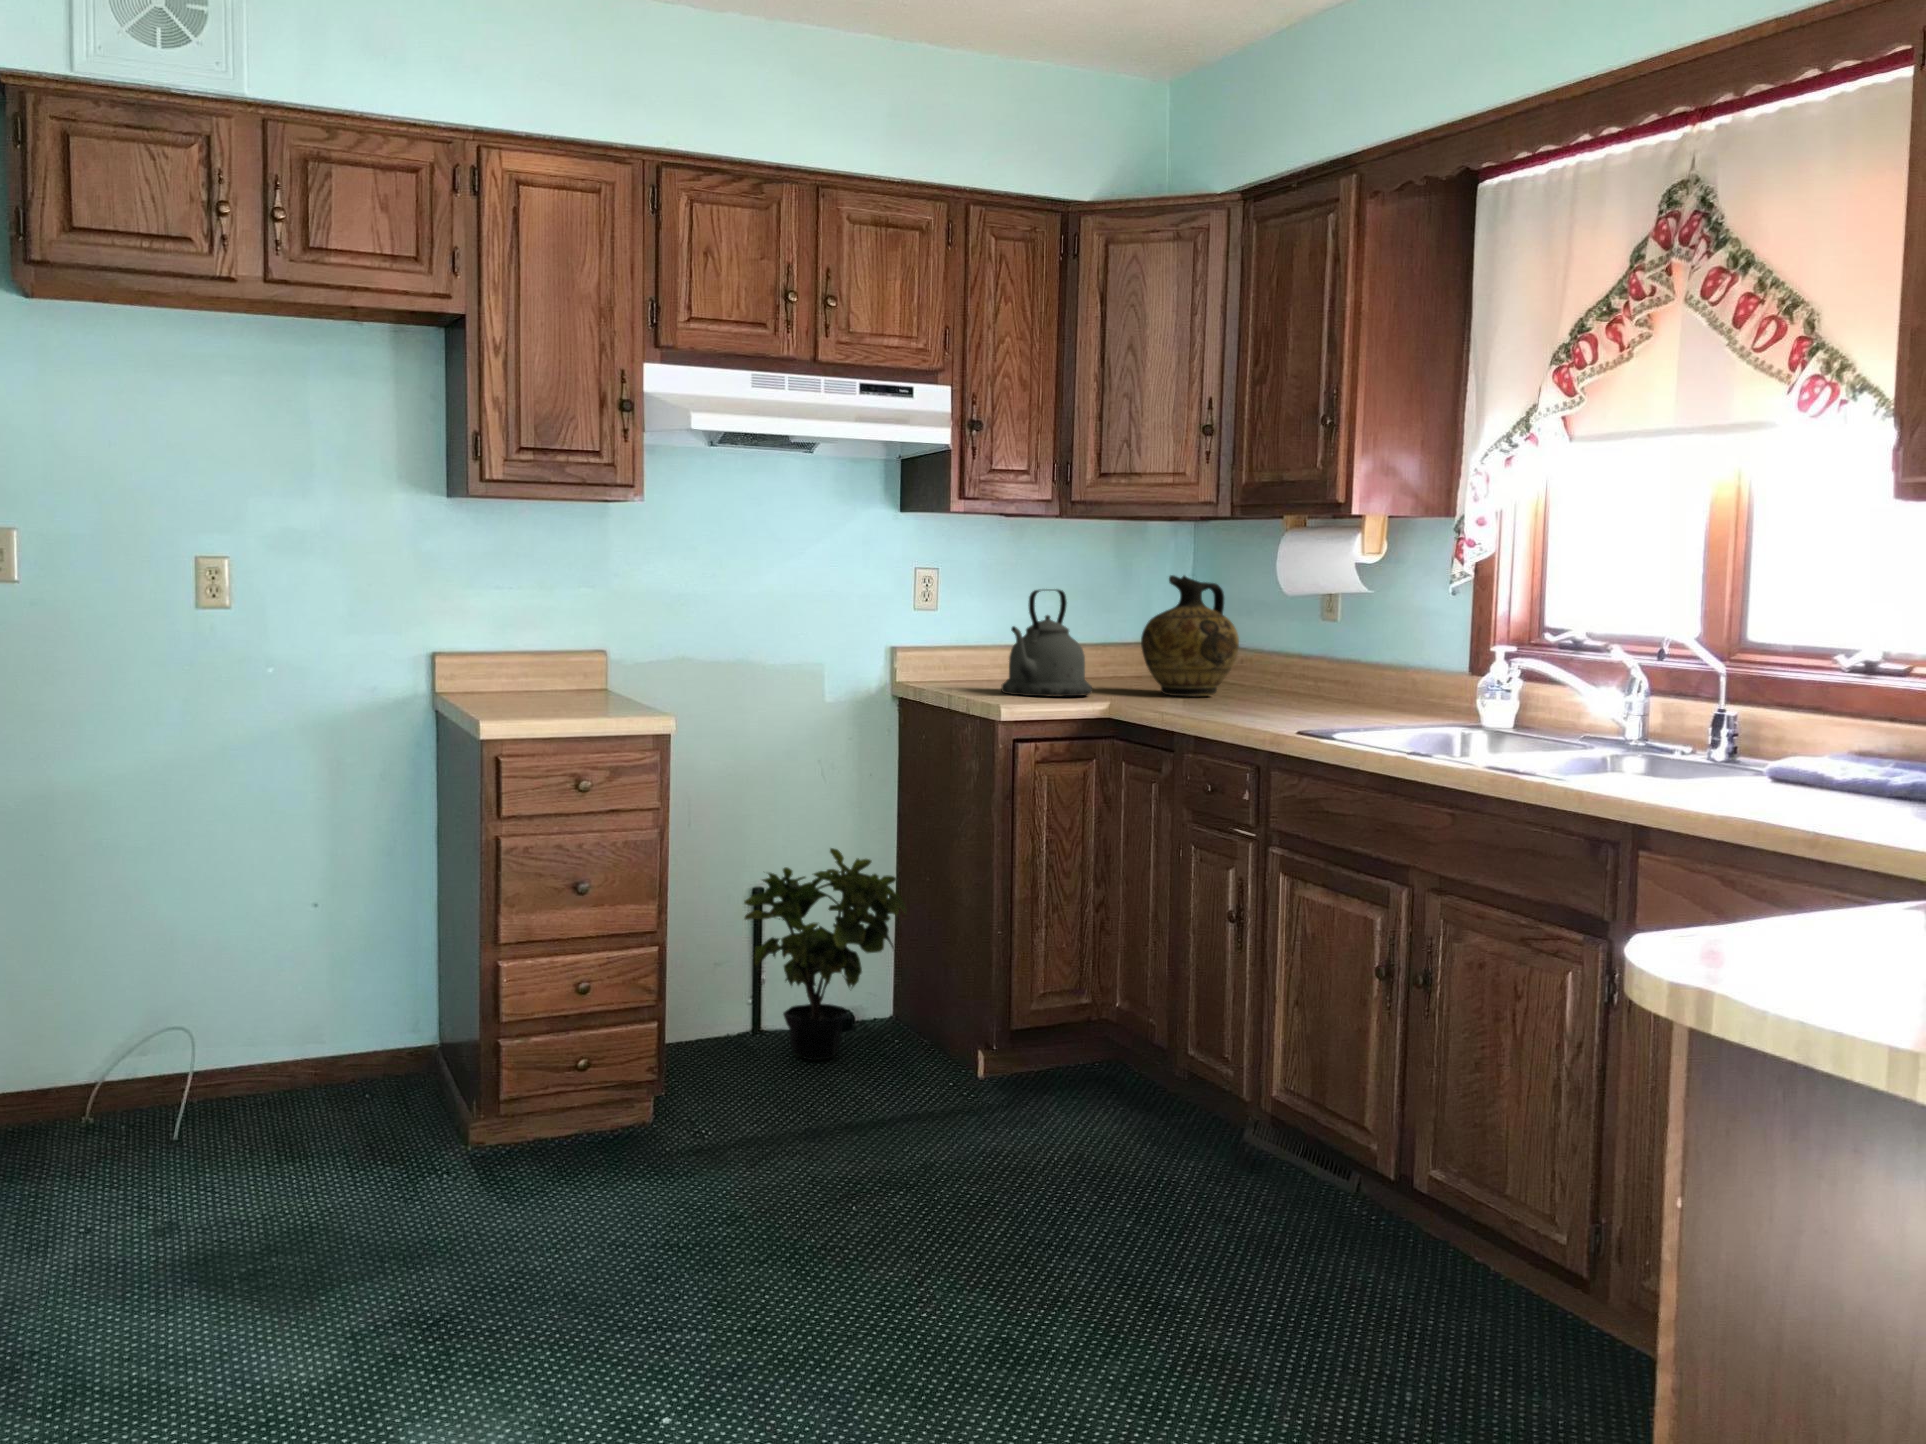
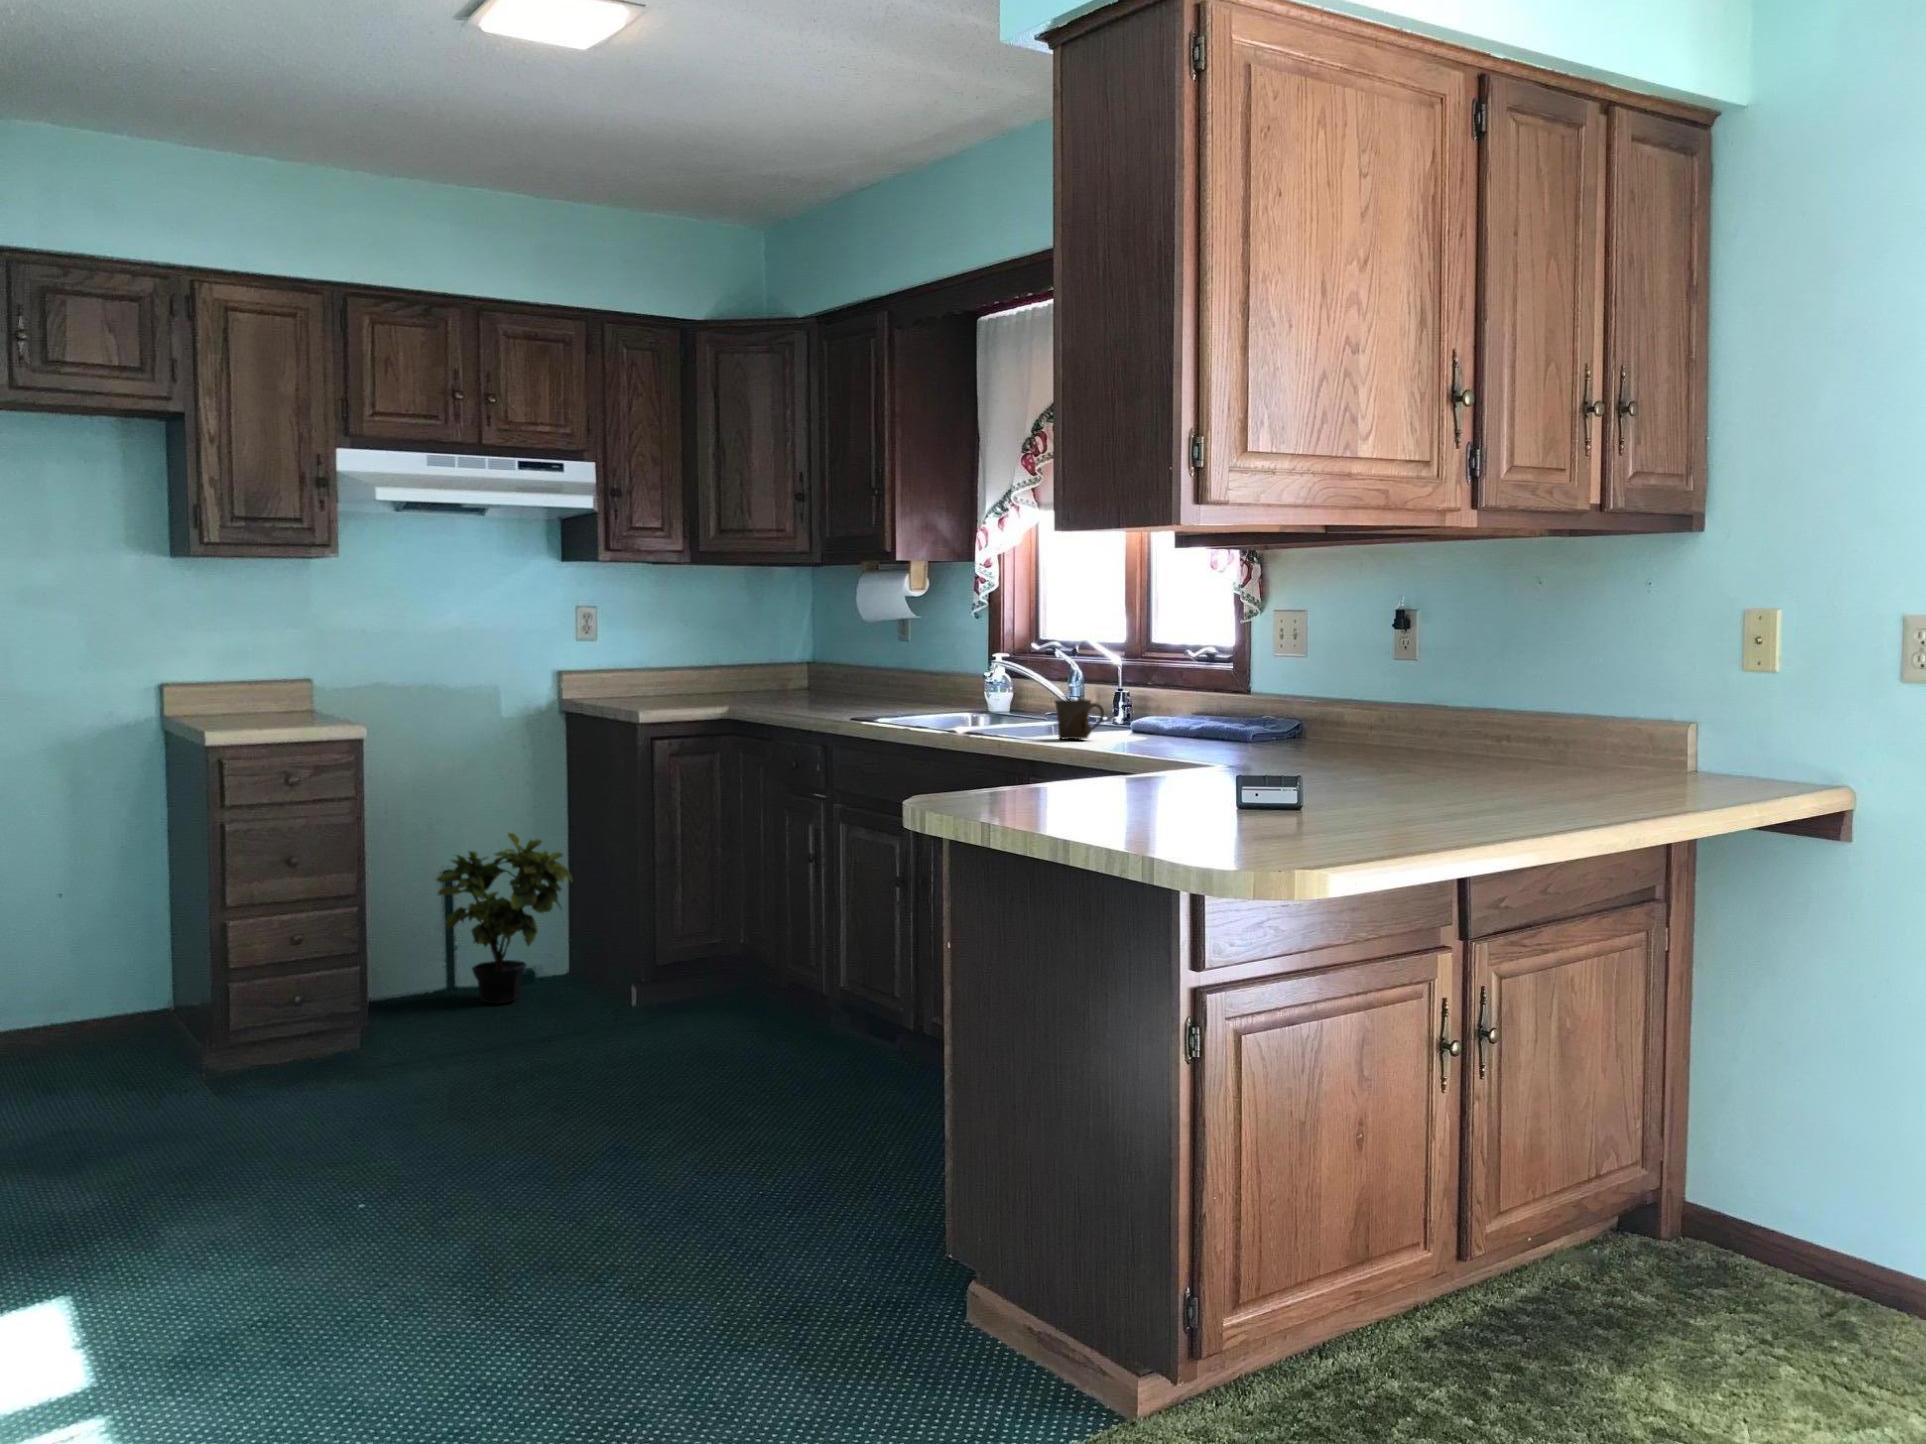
ceramic jug: present [1141,575,1239,696] -> none [759,608,835,702]
kettle: present [1001,589,1092,696] -> none [644,621,717,704]
mug: none [1659,726,1740,788] -> present [1055,699,1104,739]

